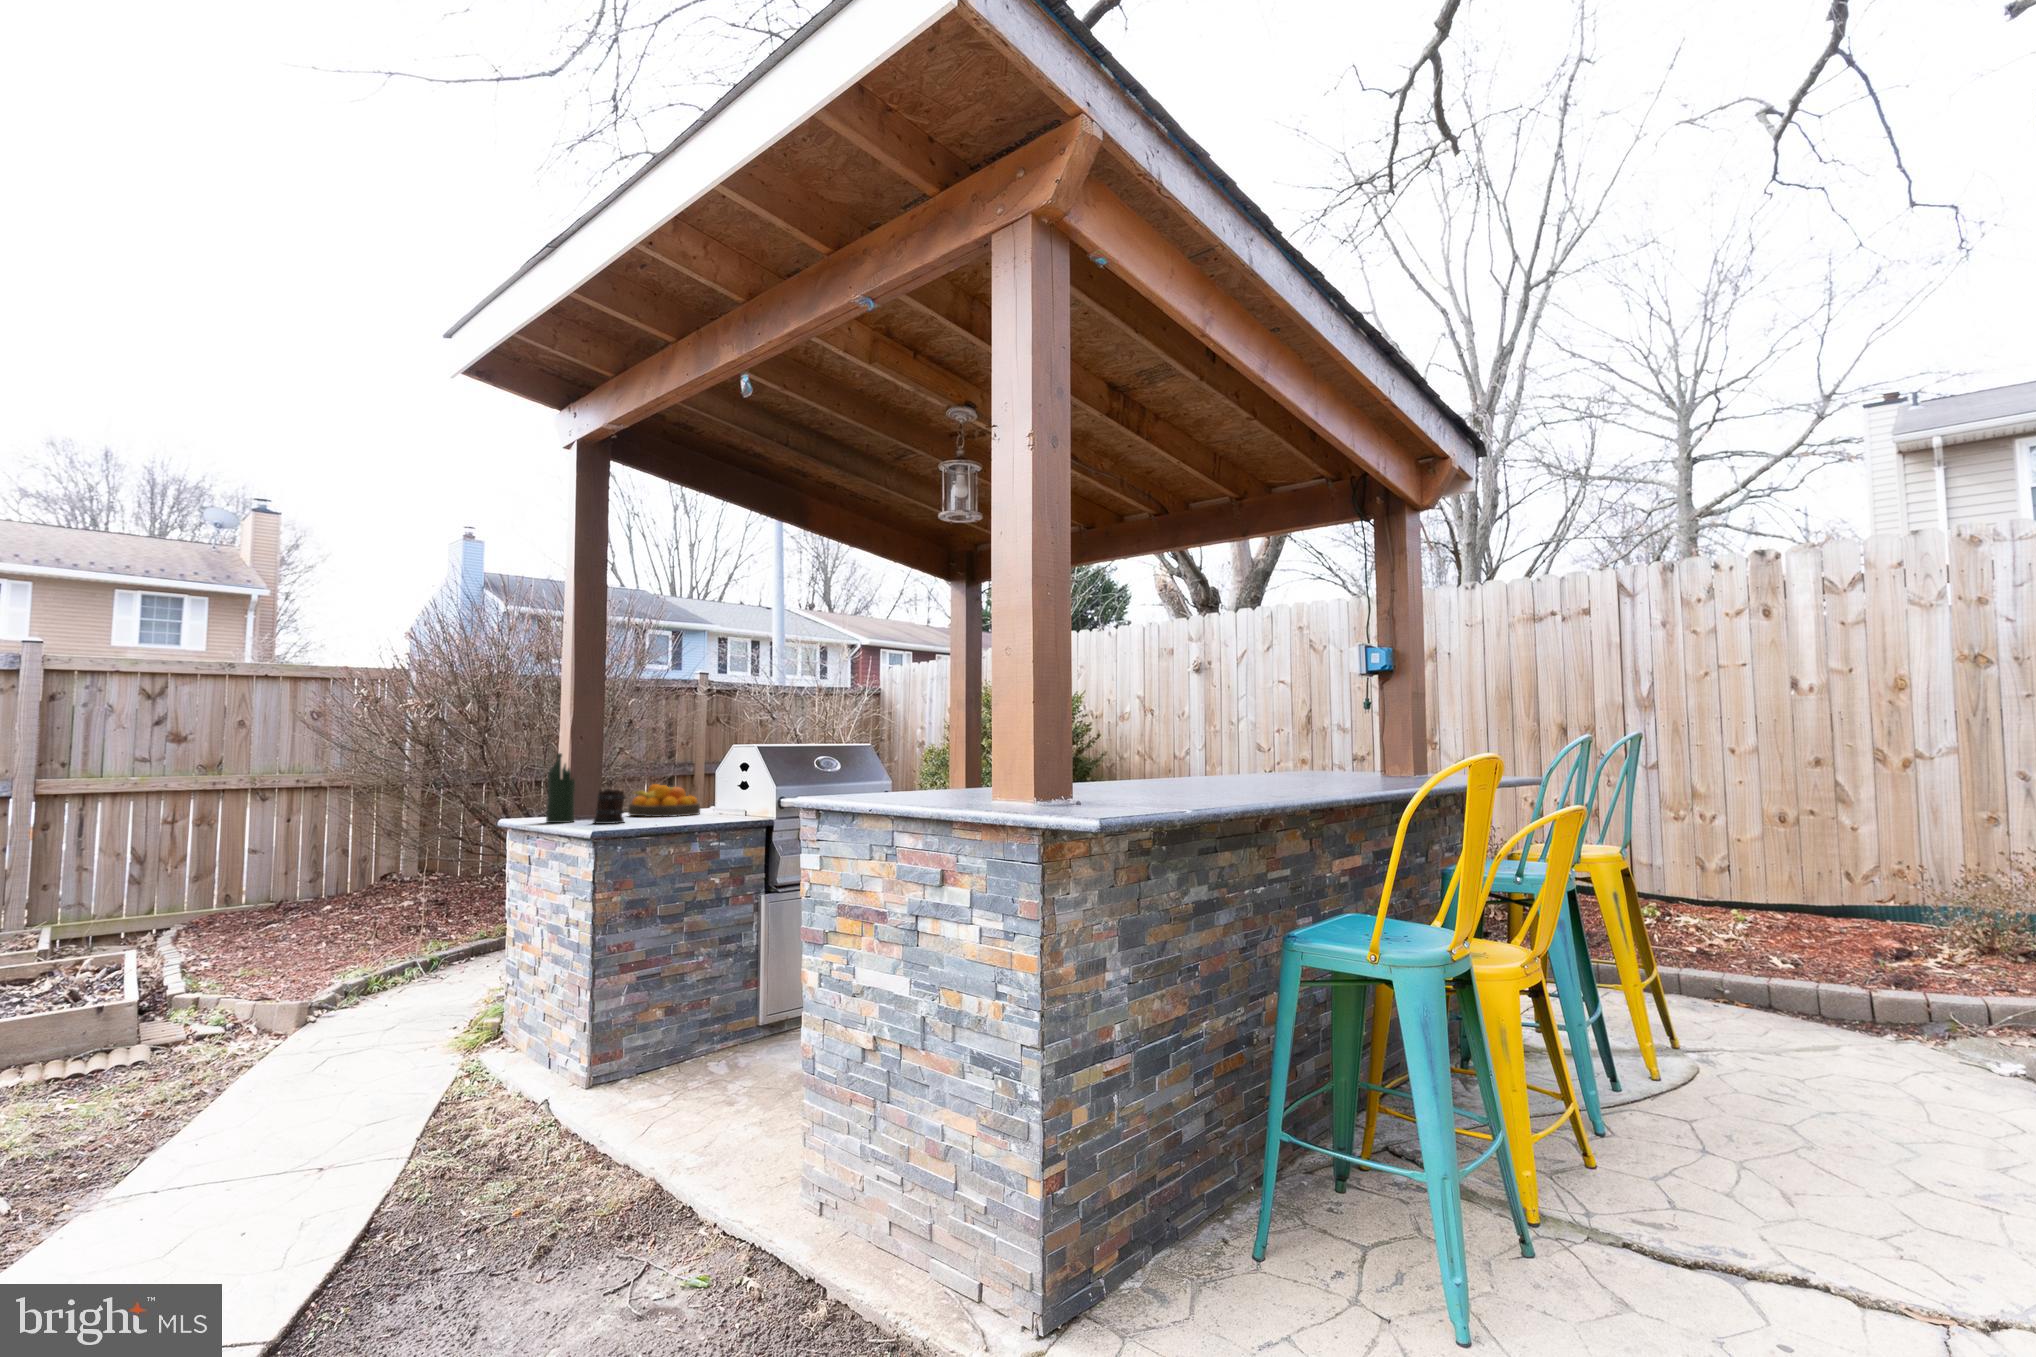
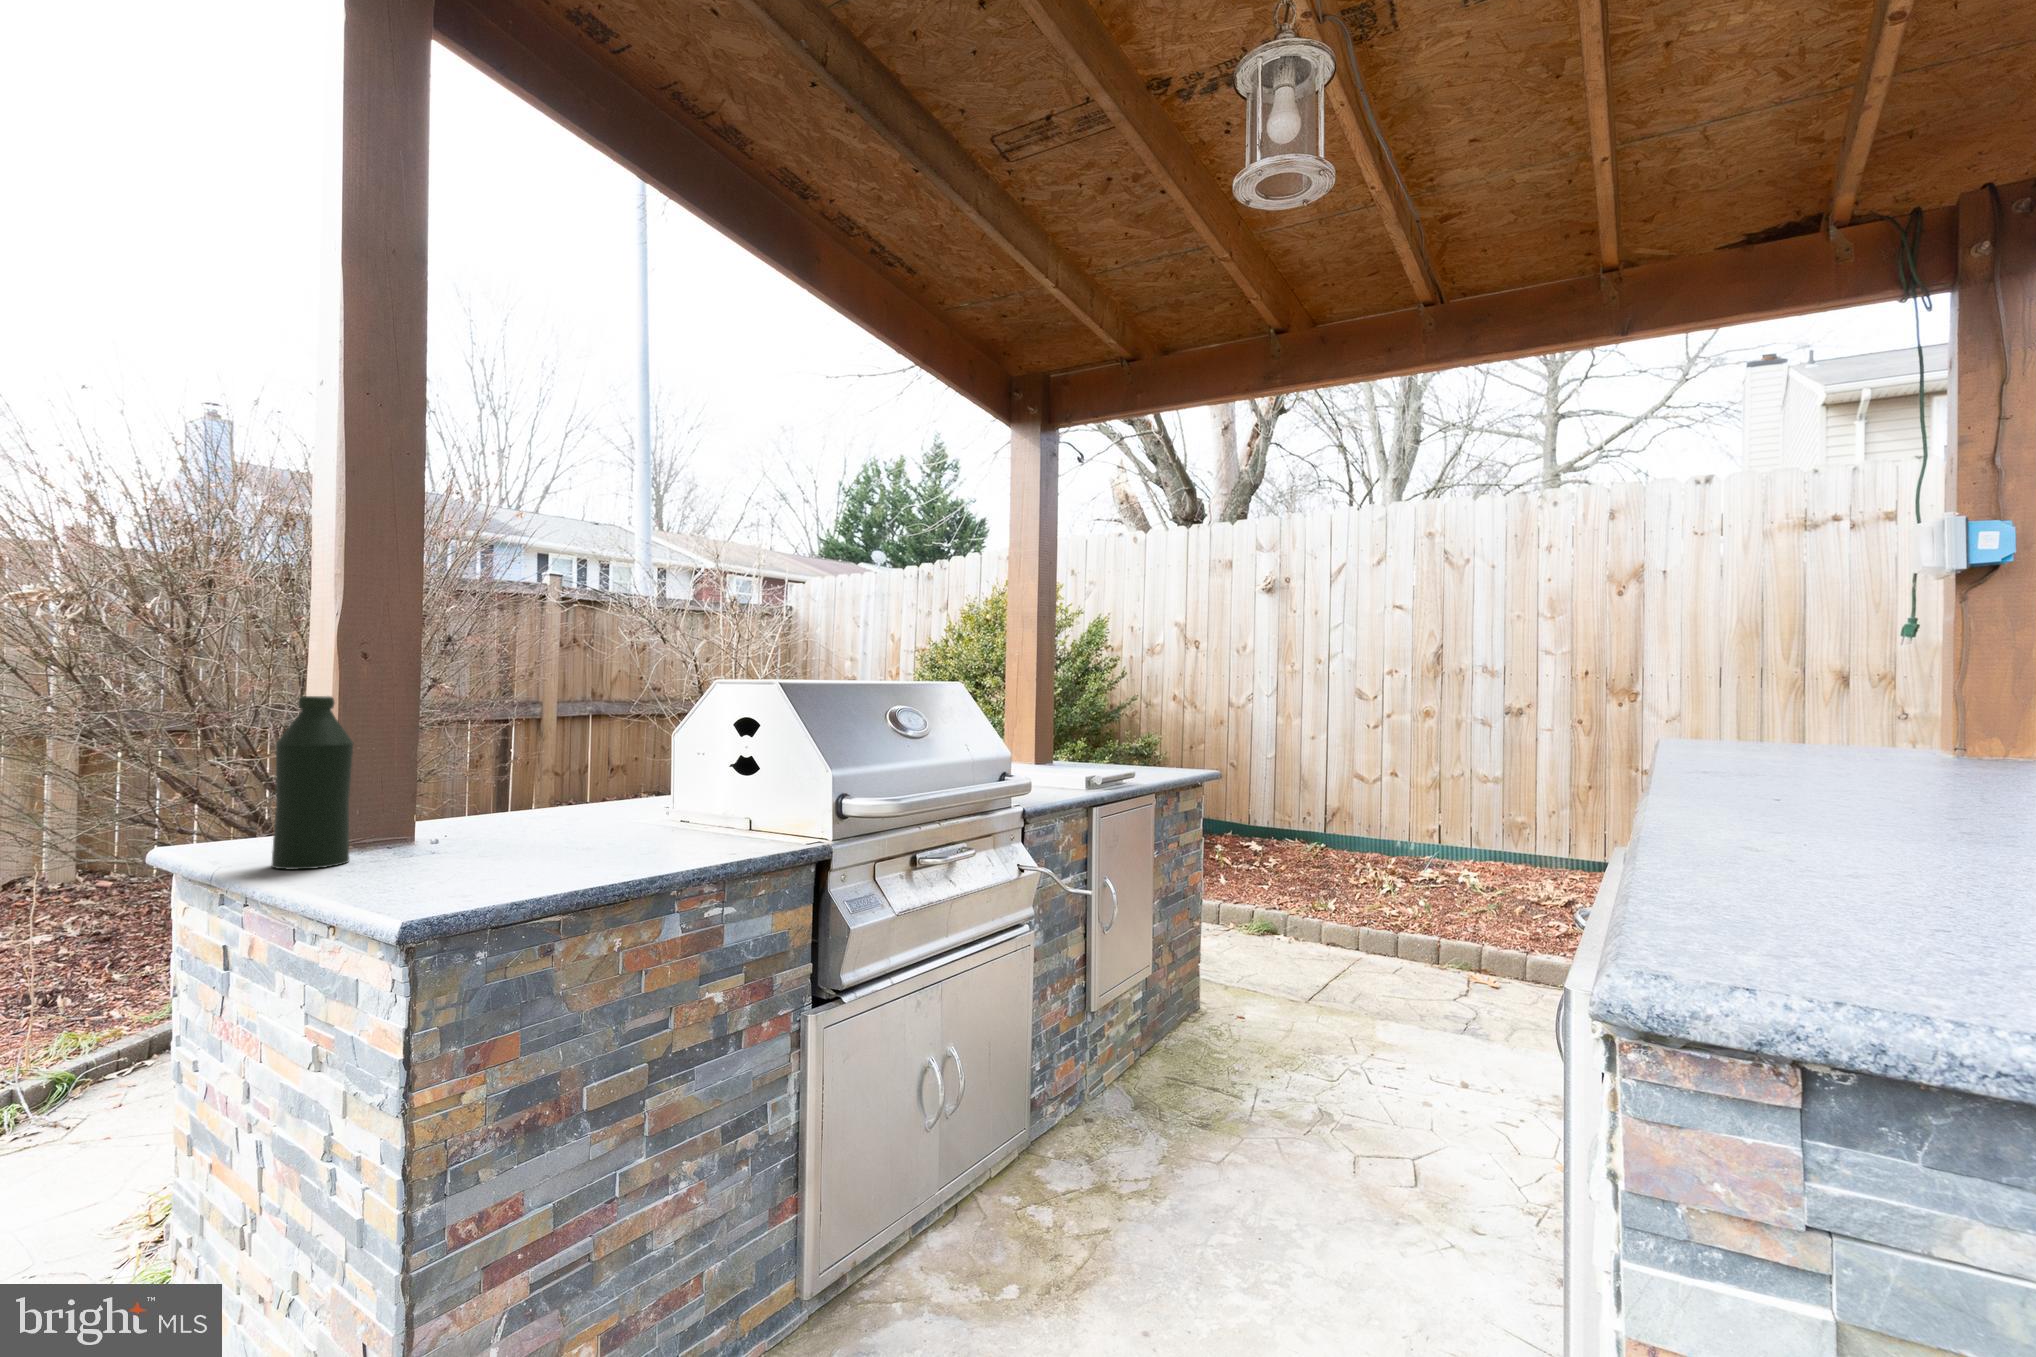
fruit bowl: present [628,784,700,817] -> none [481,758,637,834]
beer mug: present [593,789,625,824] -> none [397,787,488,877]

